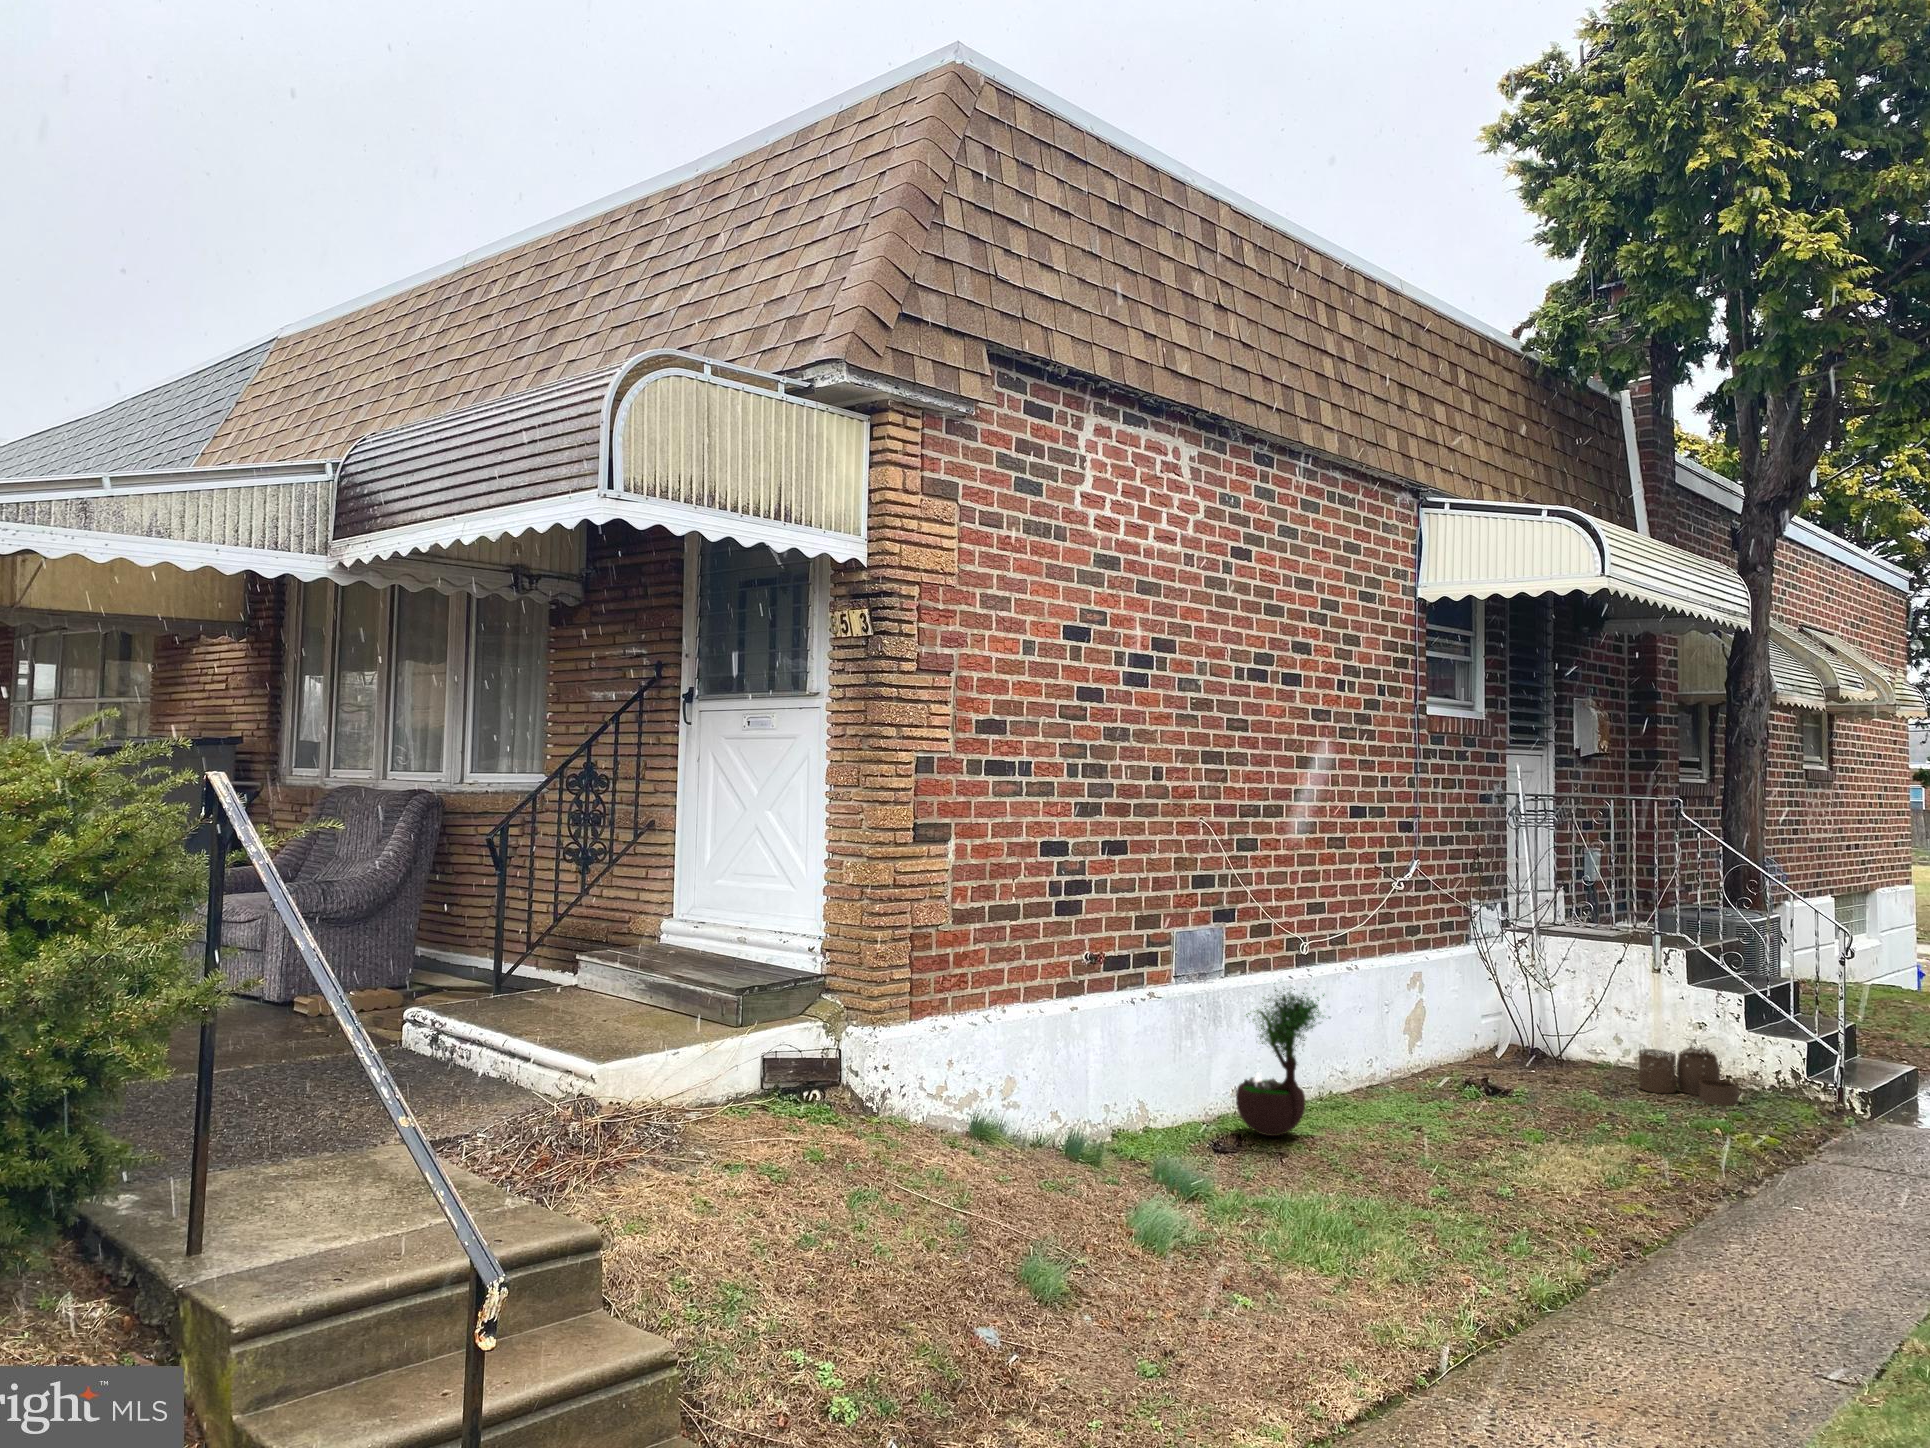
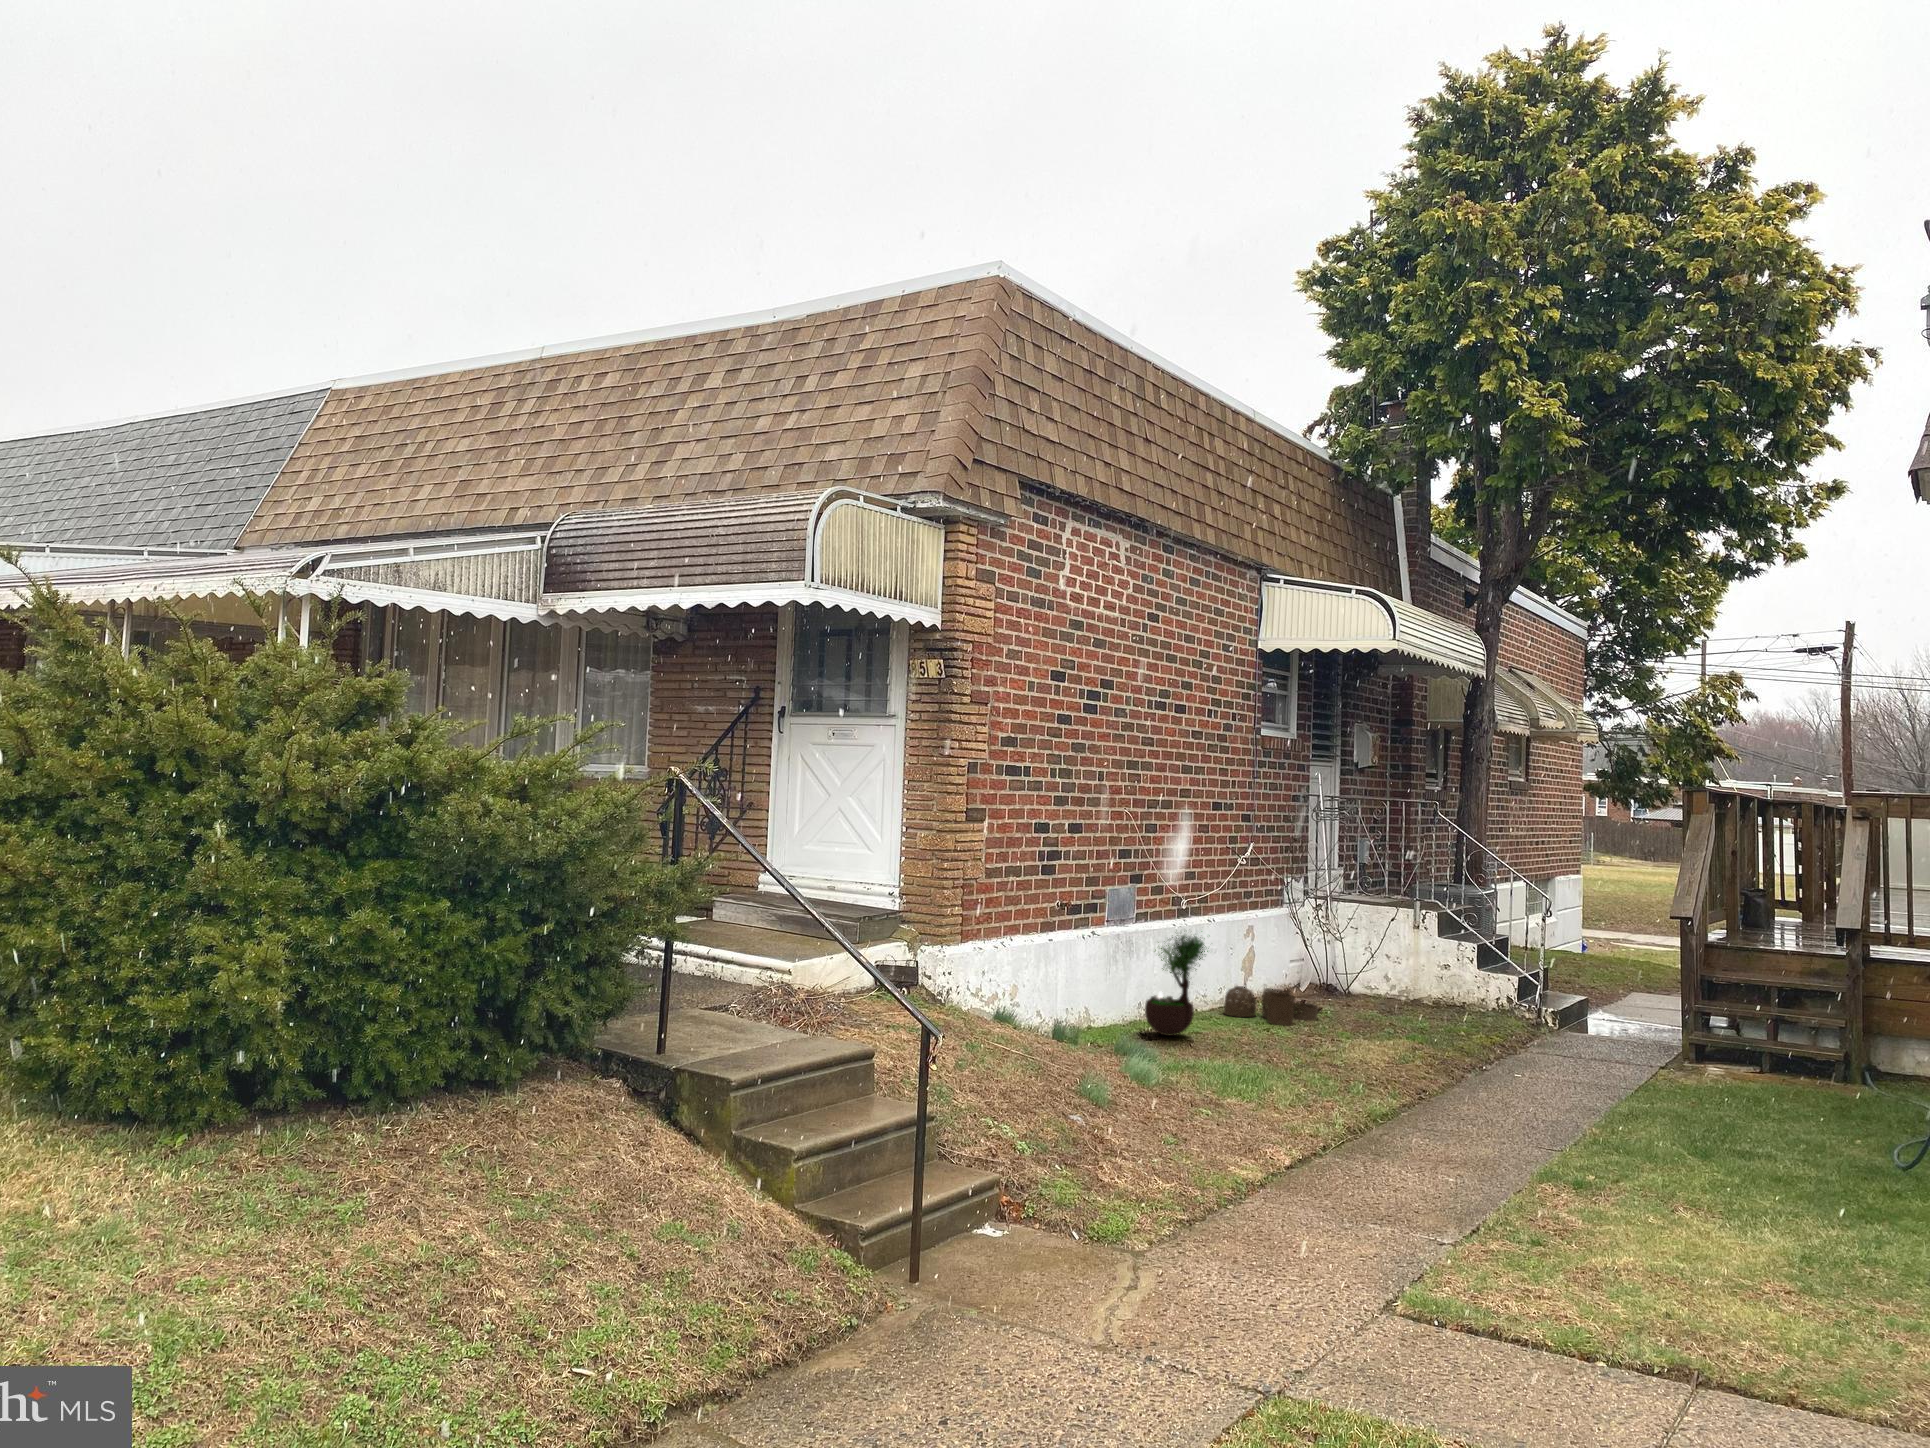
woven basket: present [1638,1045,1739,1106] -> present [1224,986,1318,1025]

